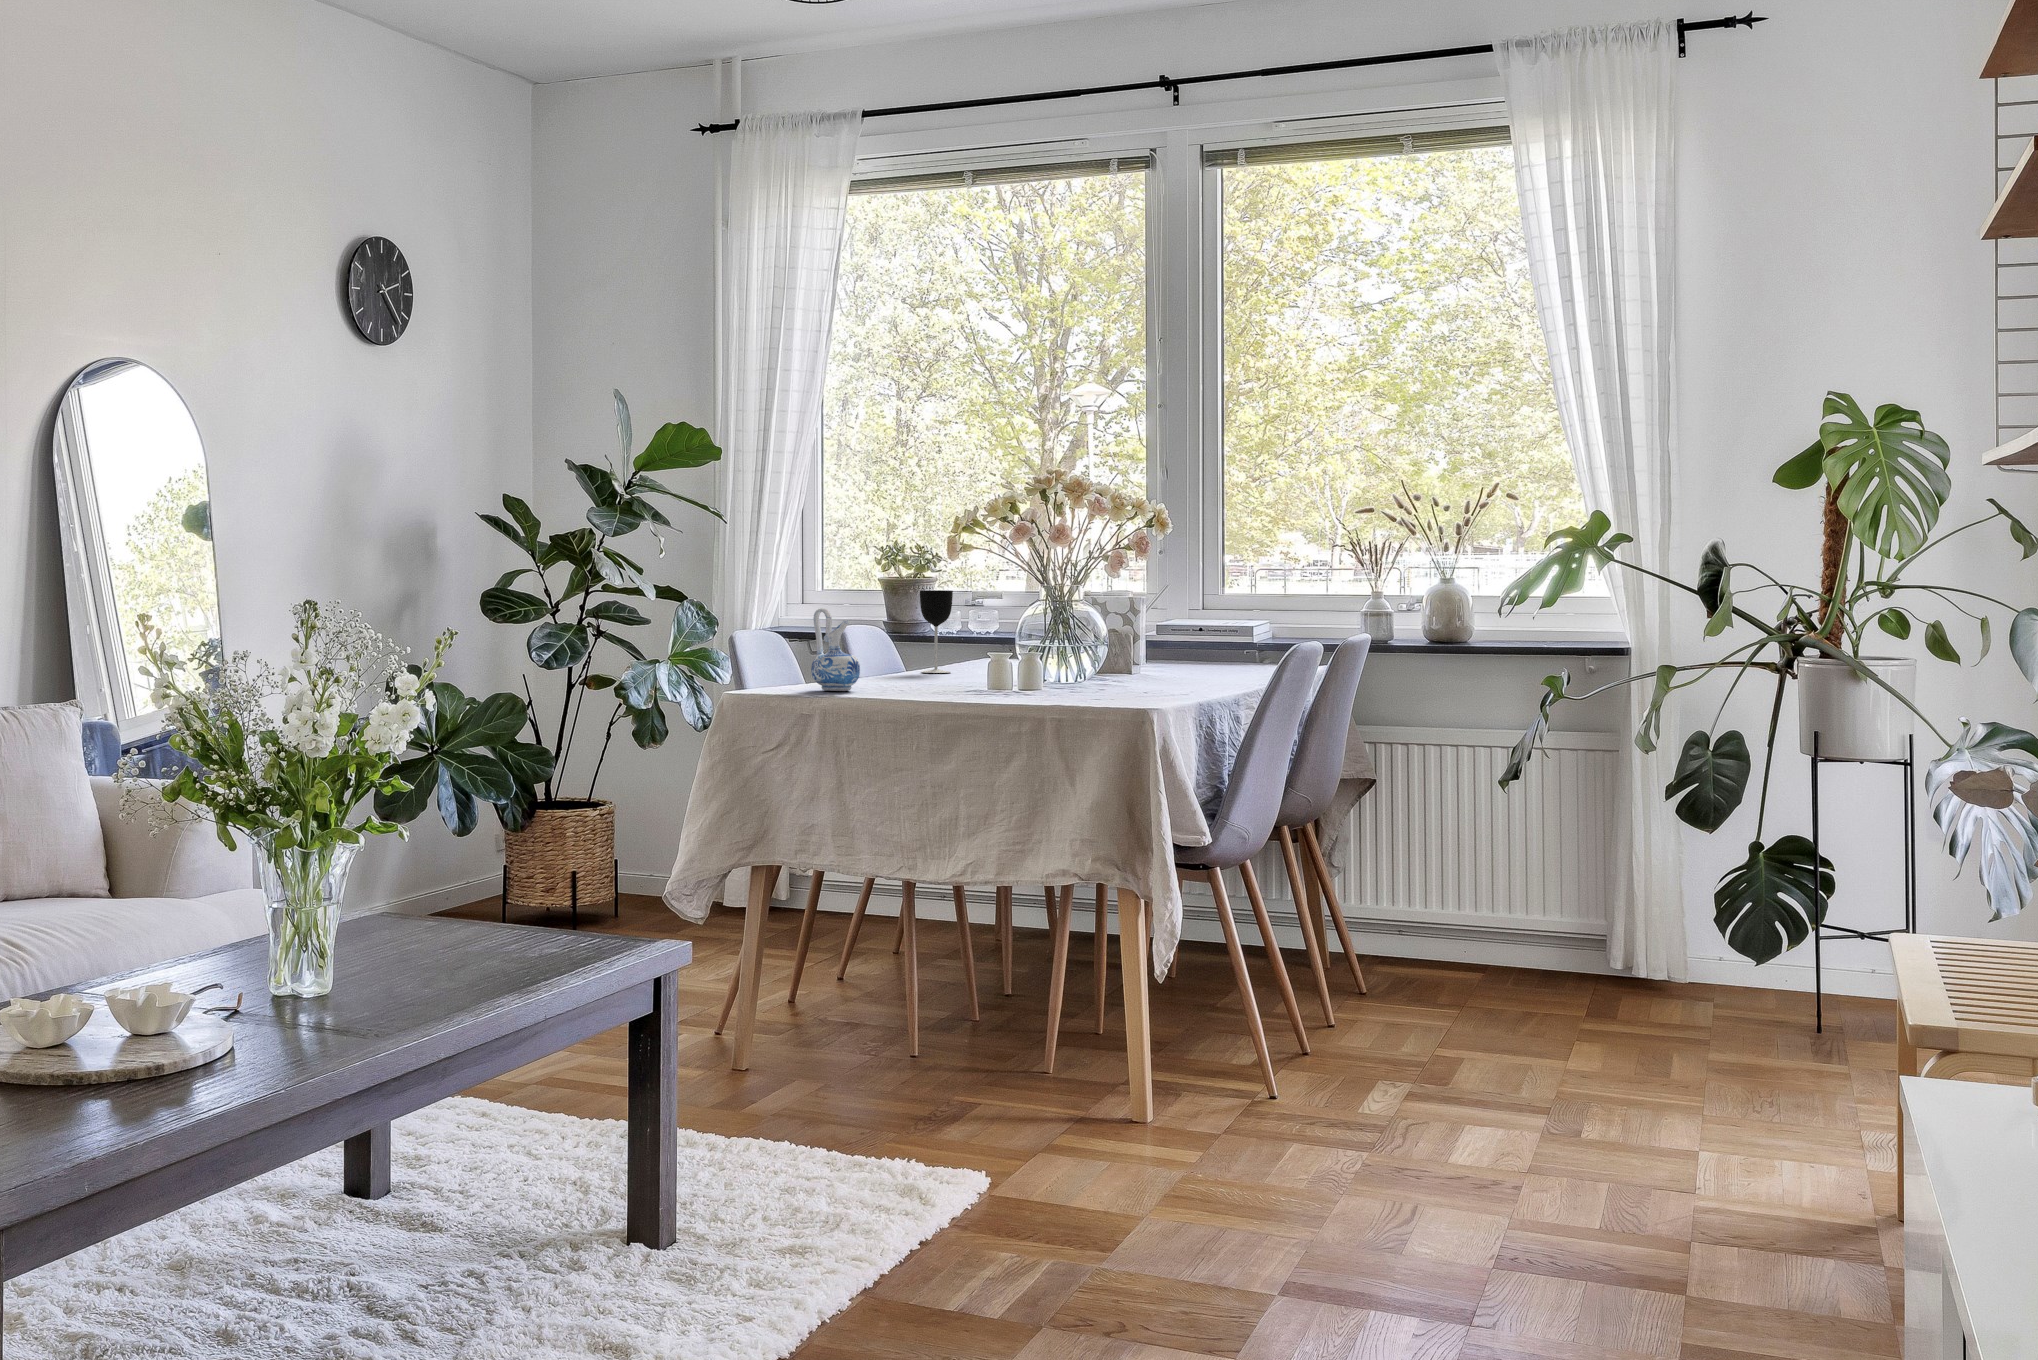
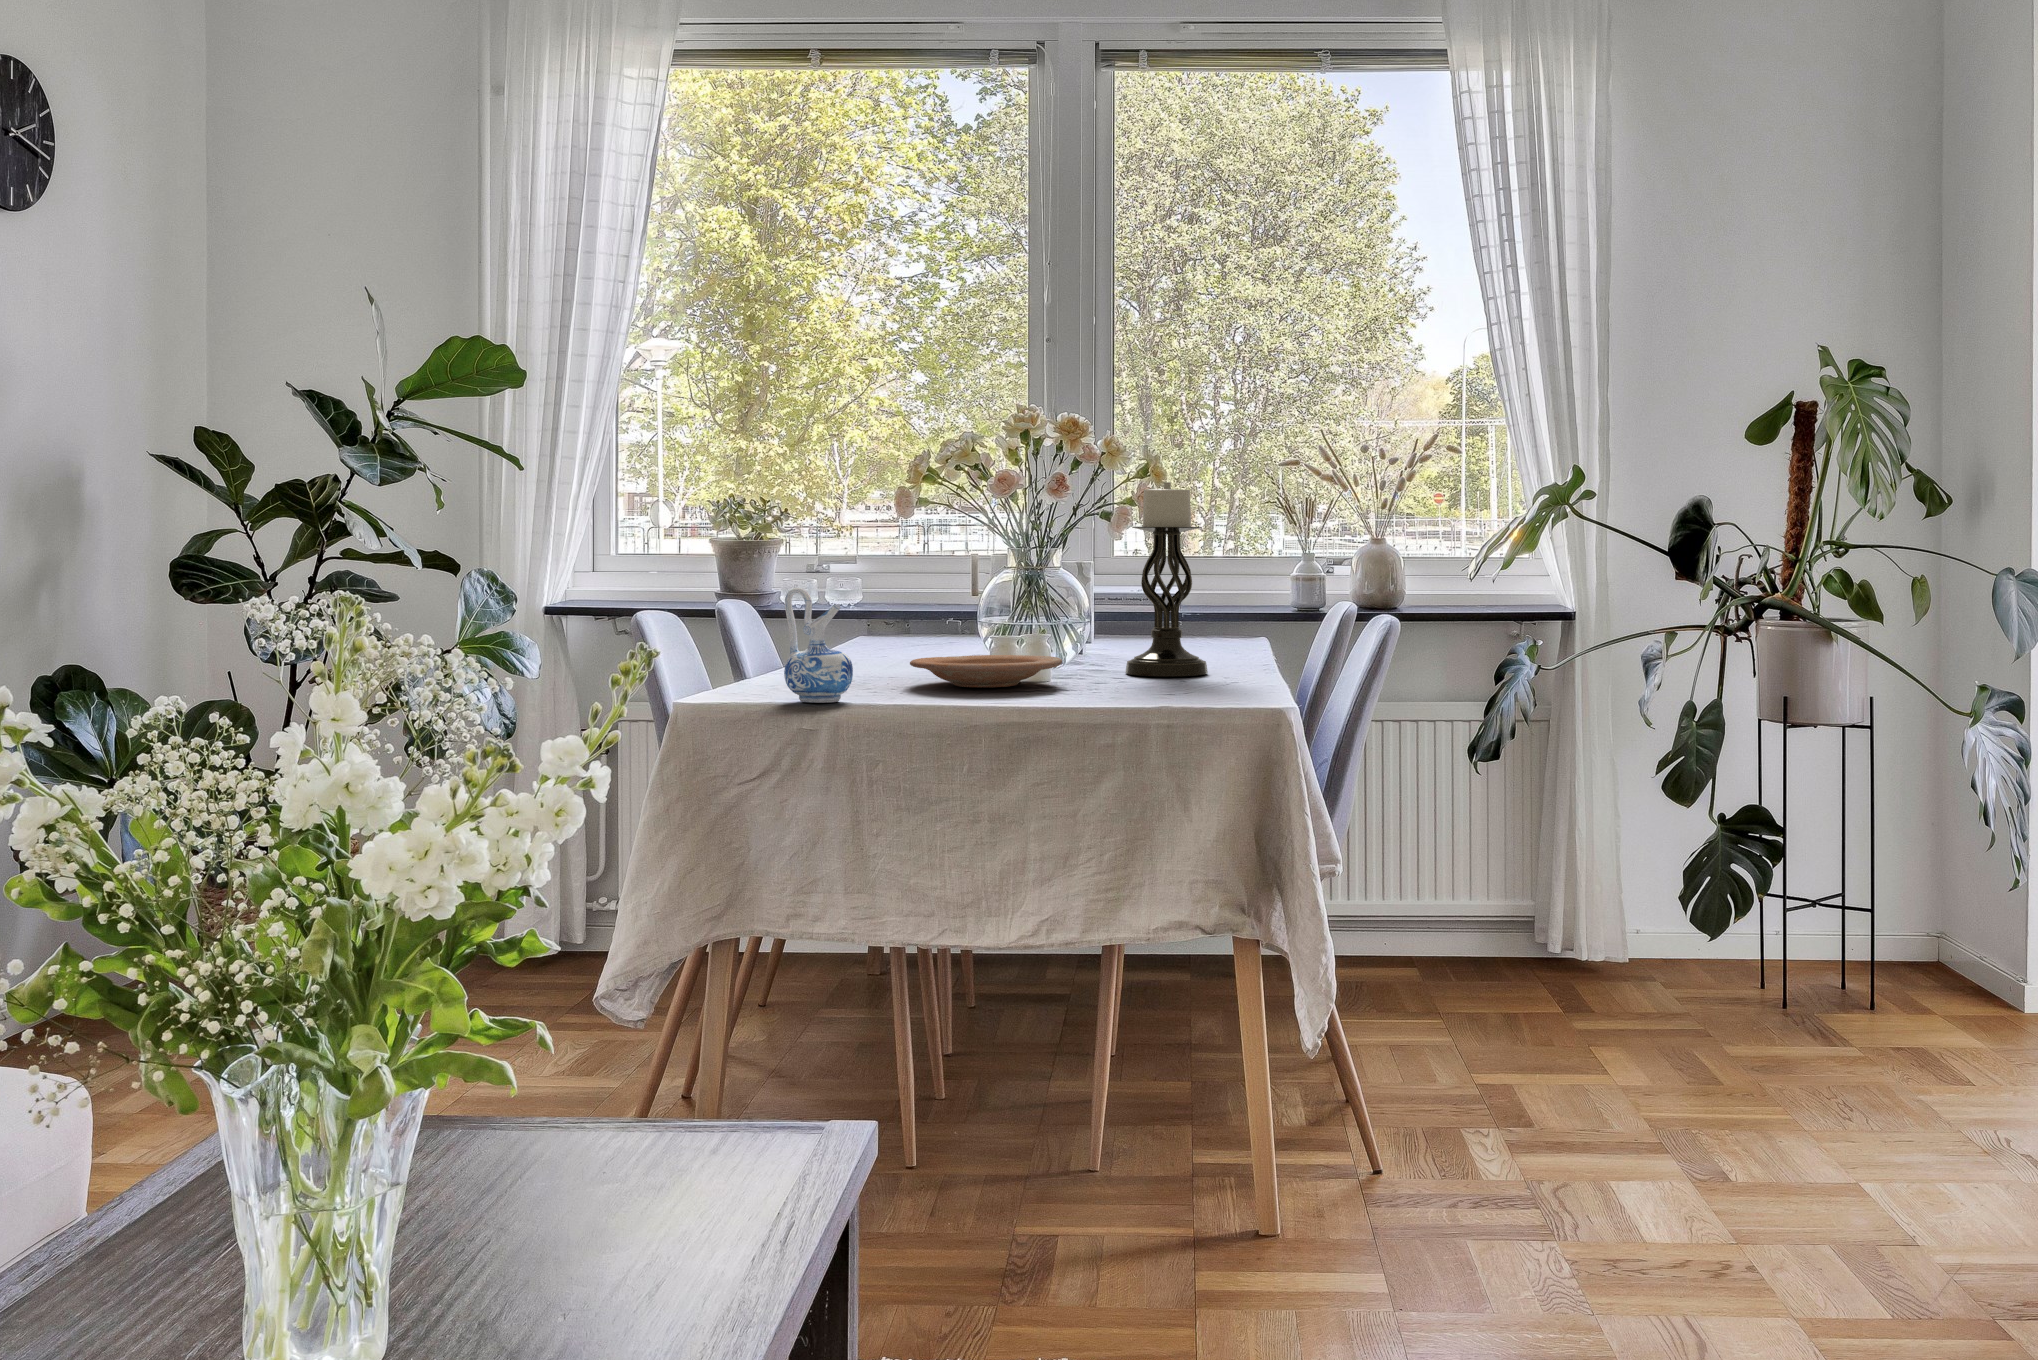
candle holder: none [1105,530,1172,685] -> present [1126,482,1208,676]
wine glass: present [920,590,953,673] -> none [861,559,903,665]
plate: none [919,665,1035,687] -> present [910,655,1062,688]

